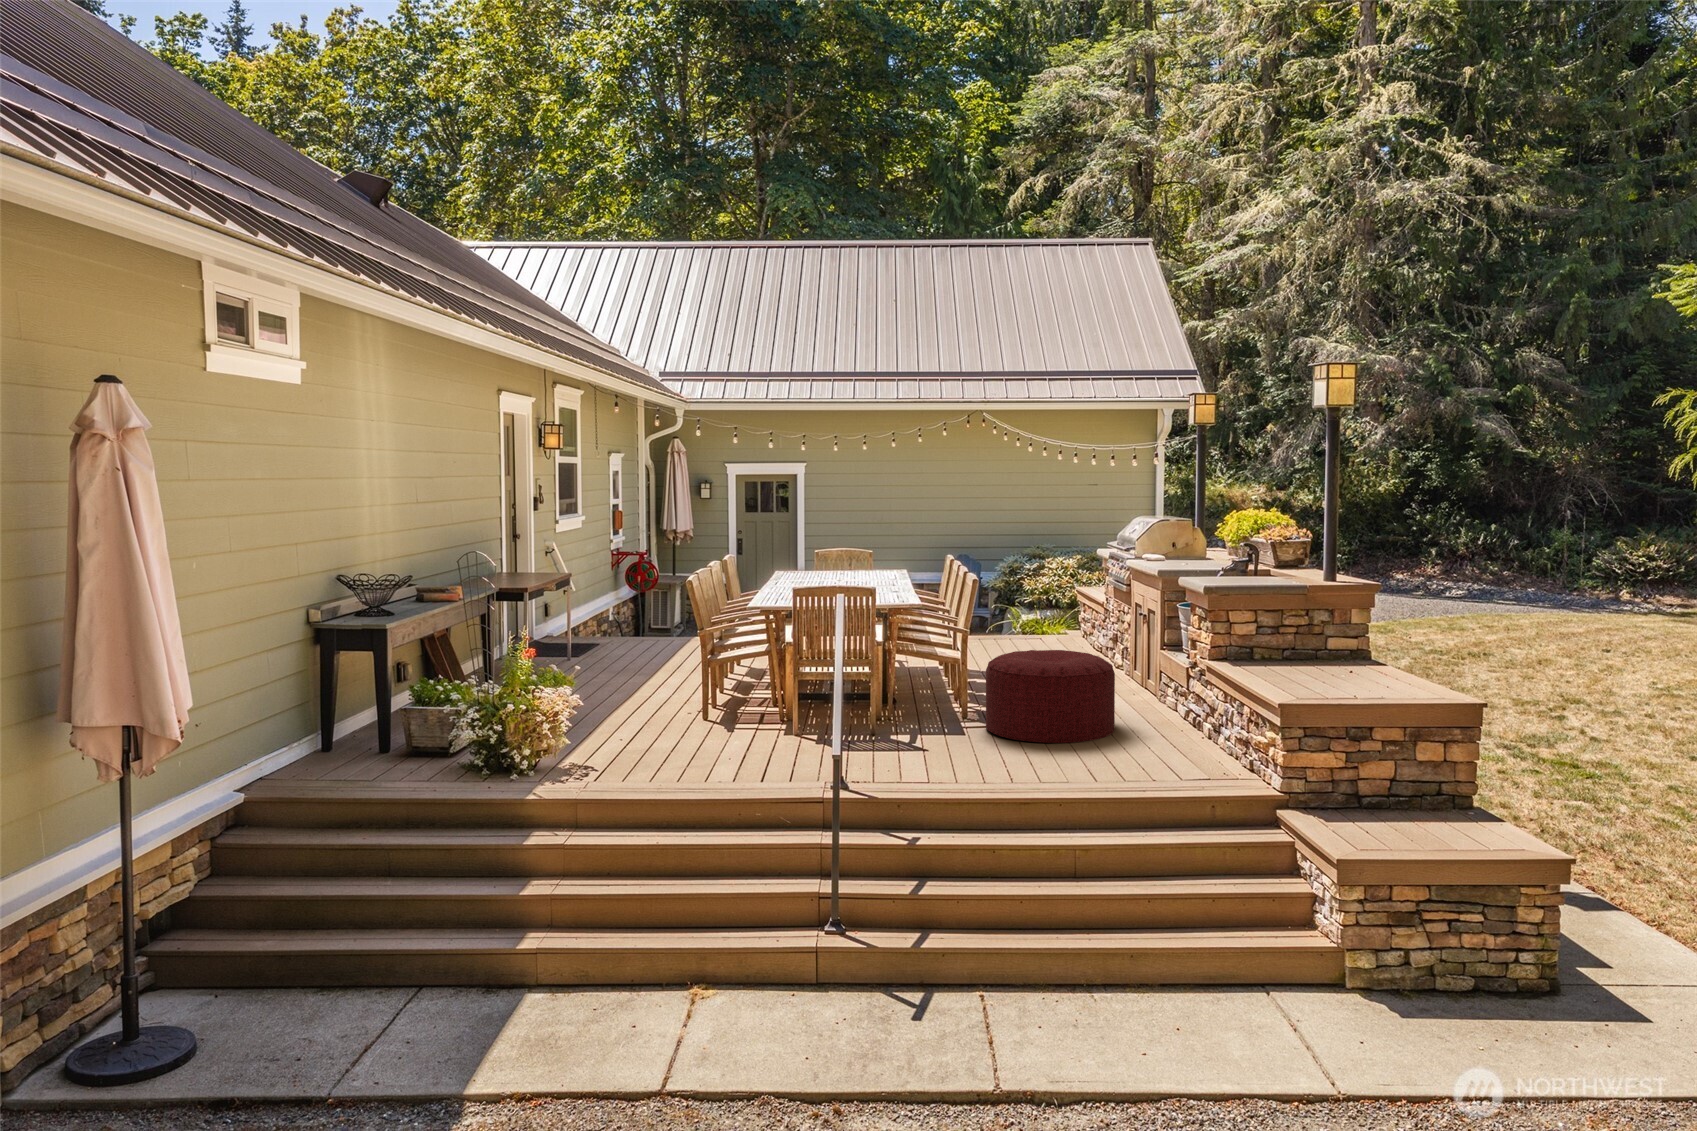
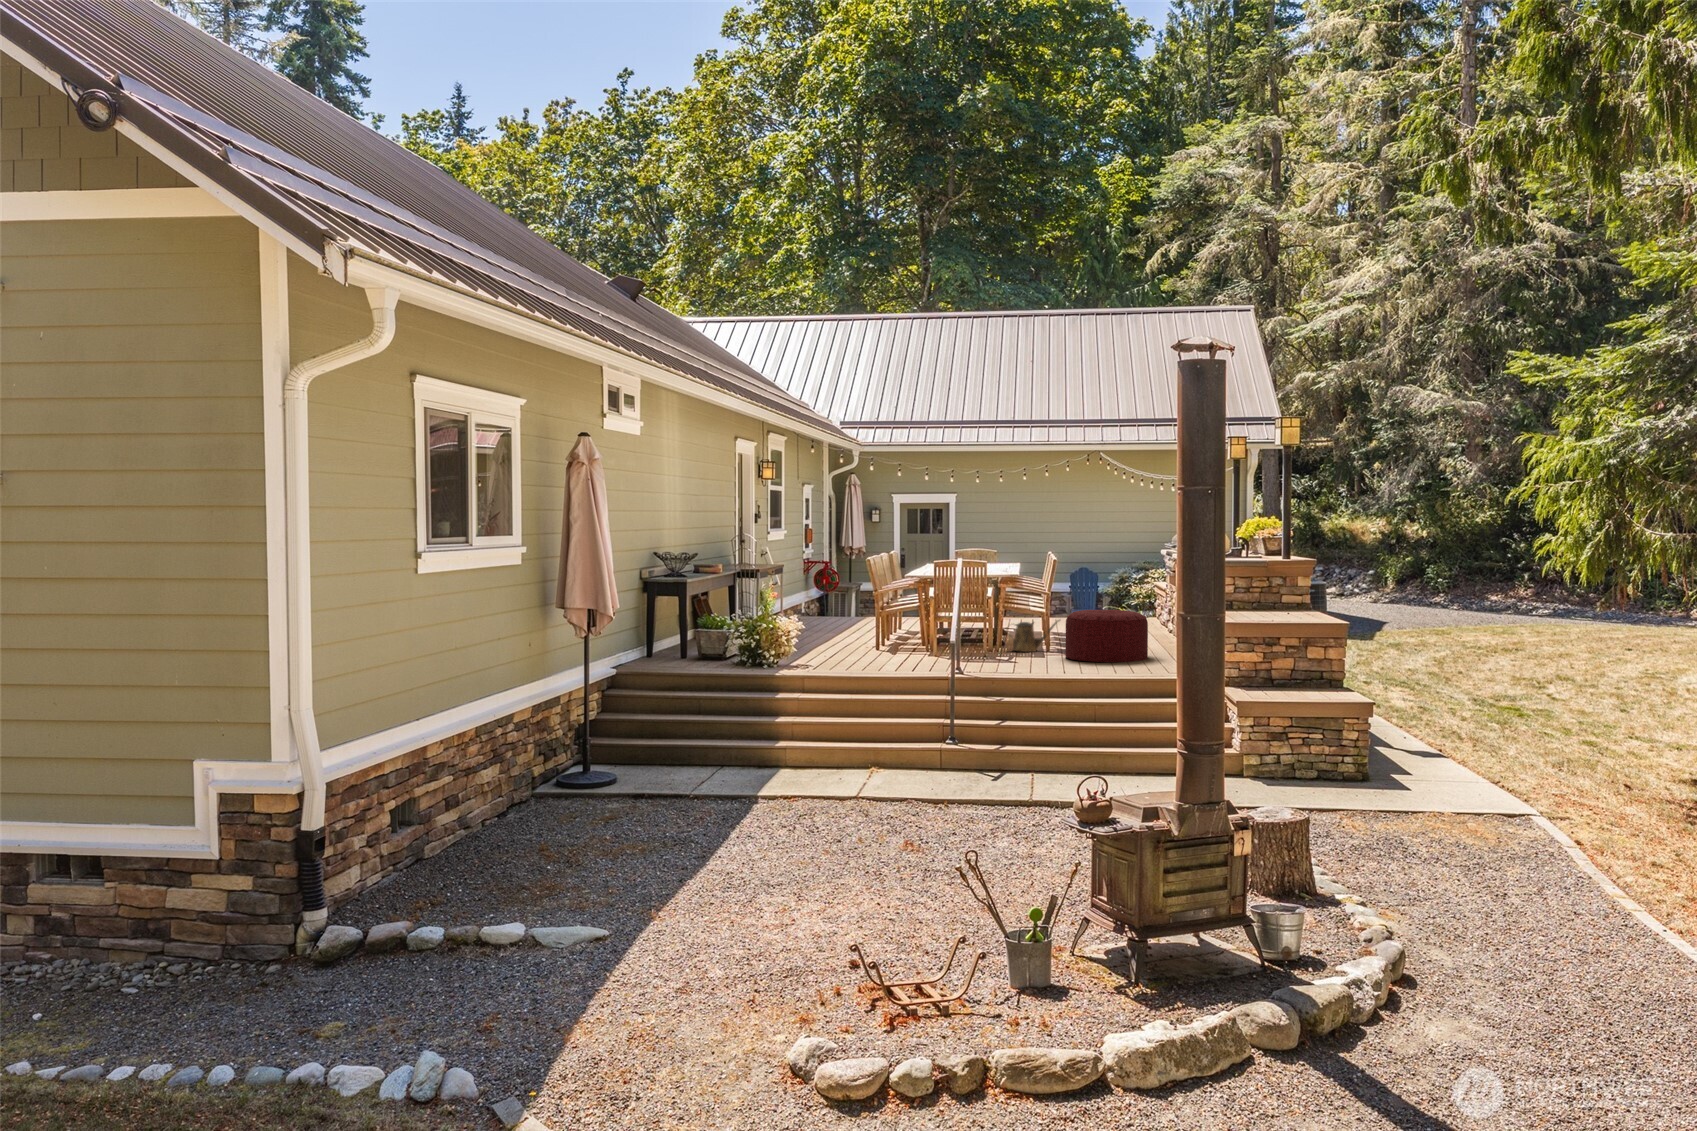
watering can: none [889,661,972,712] -> present [1013,620,1060,652]

